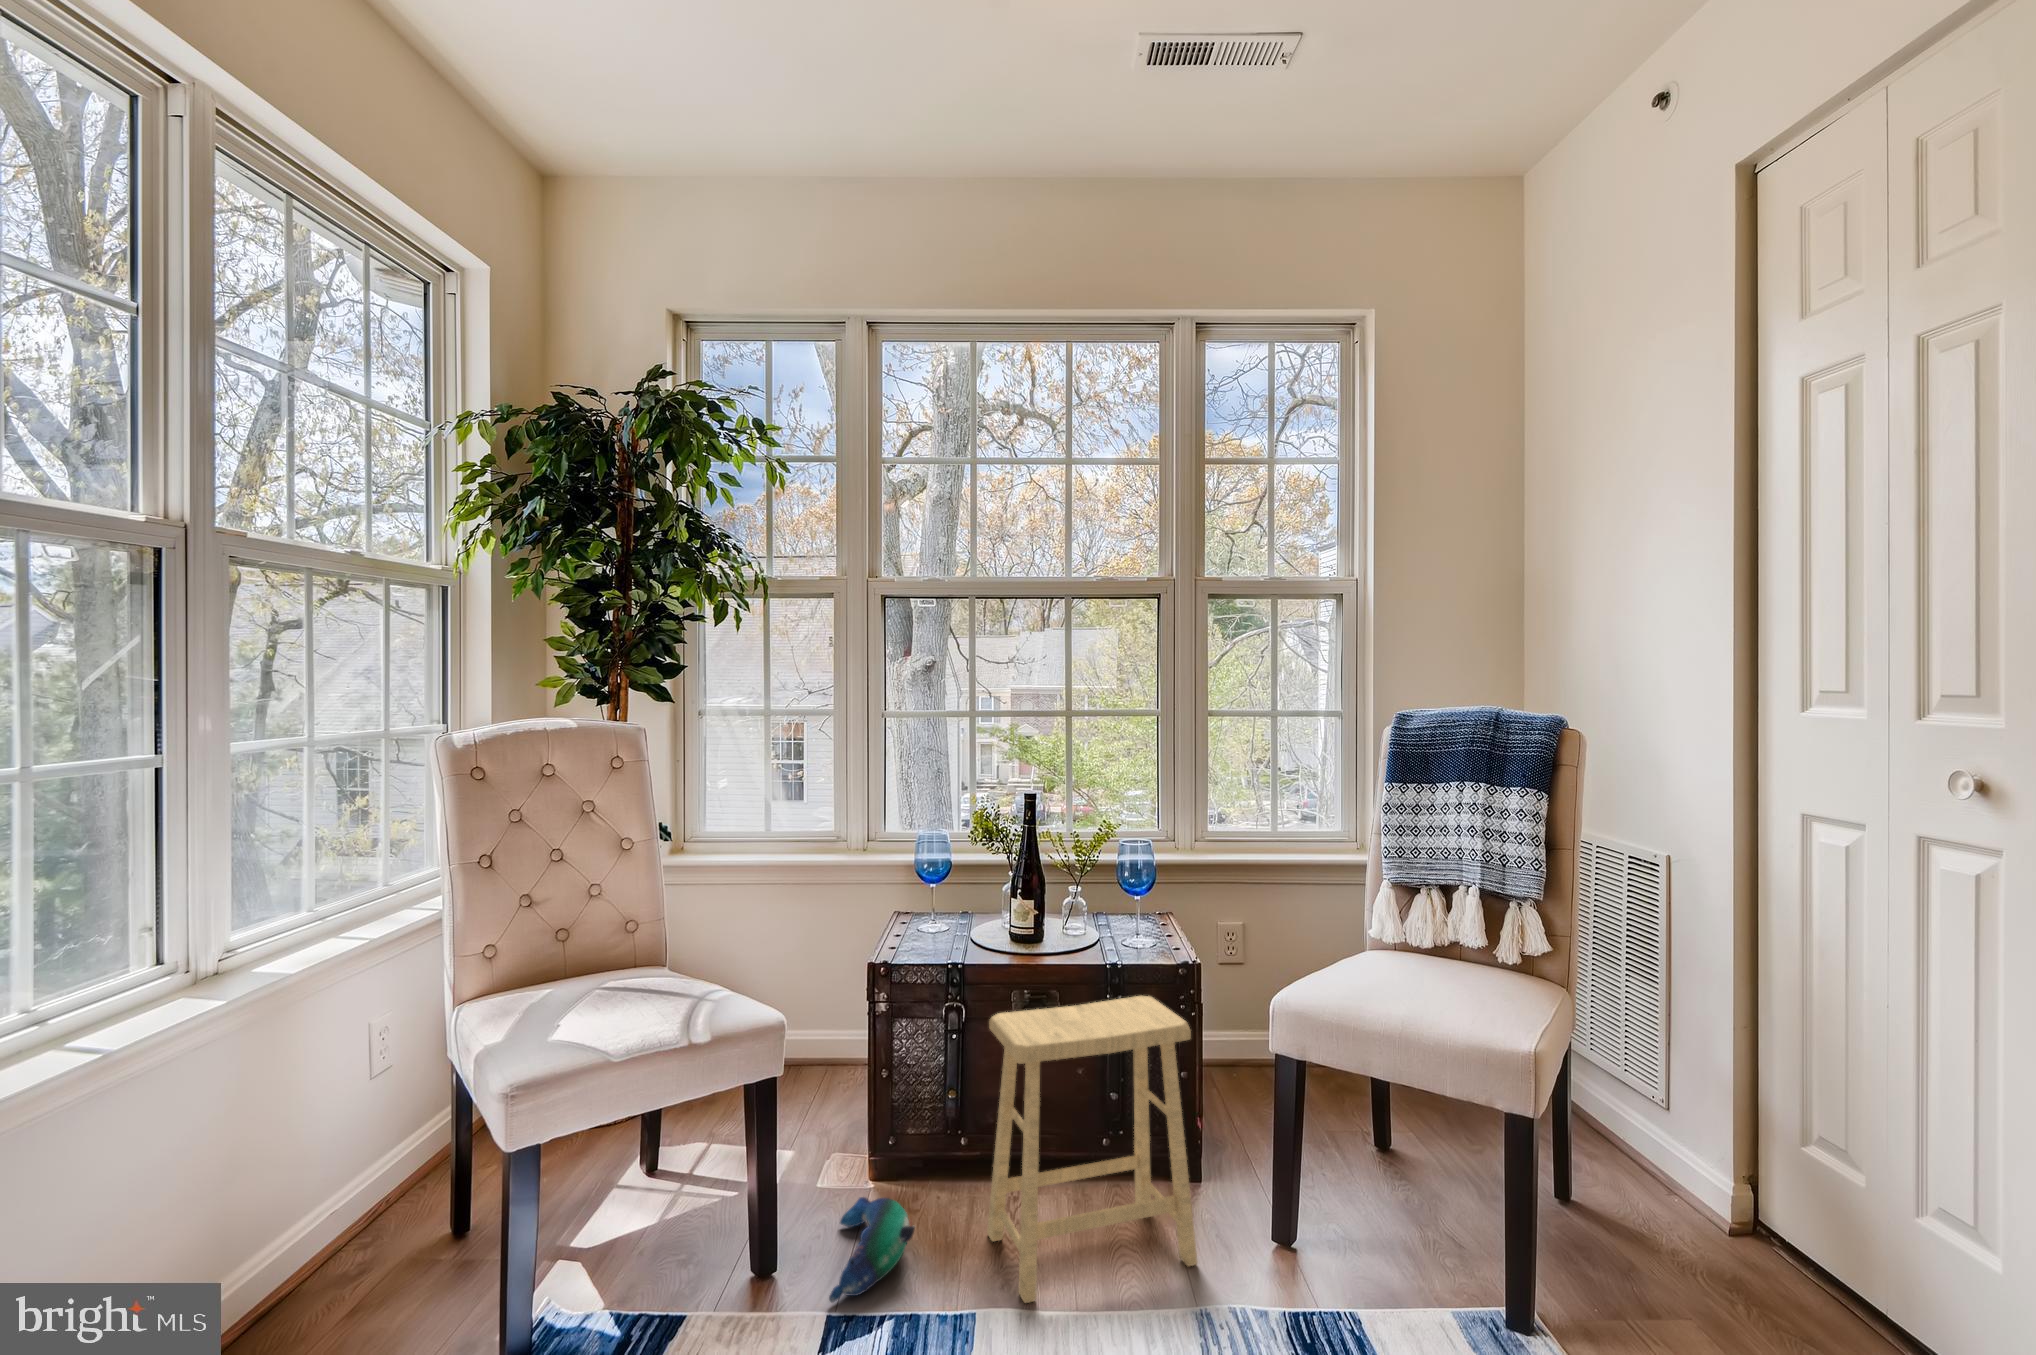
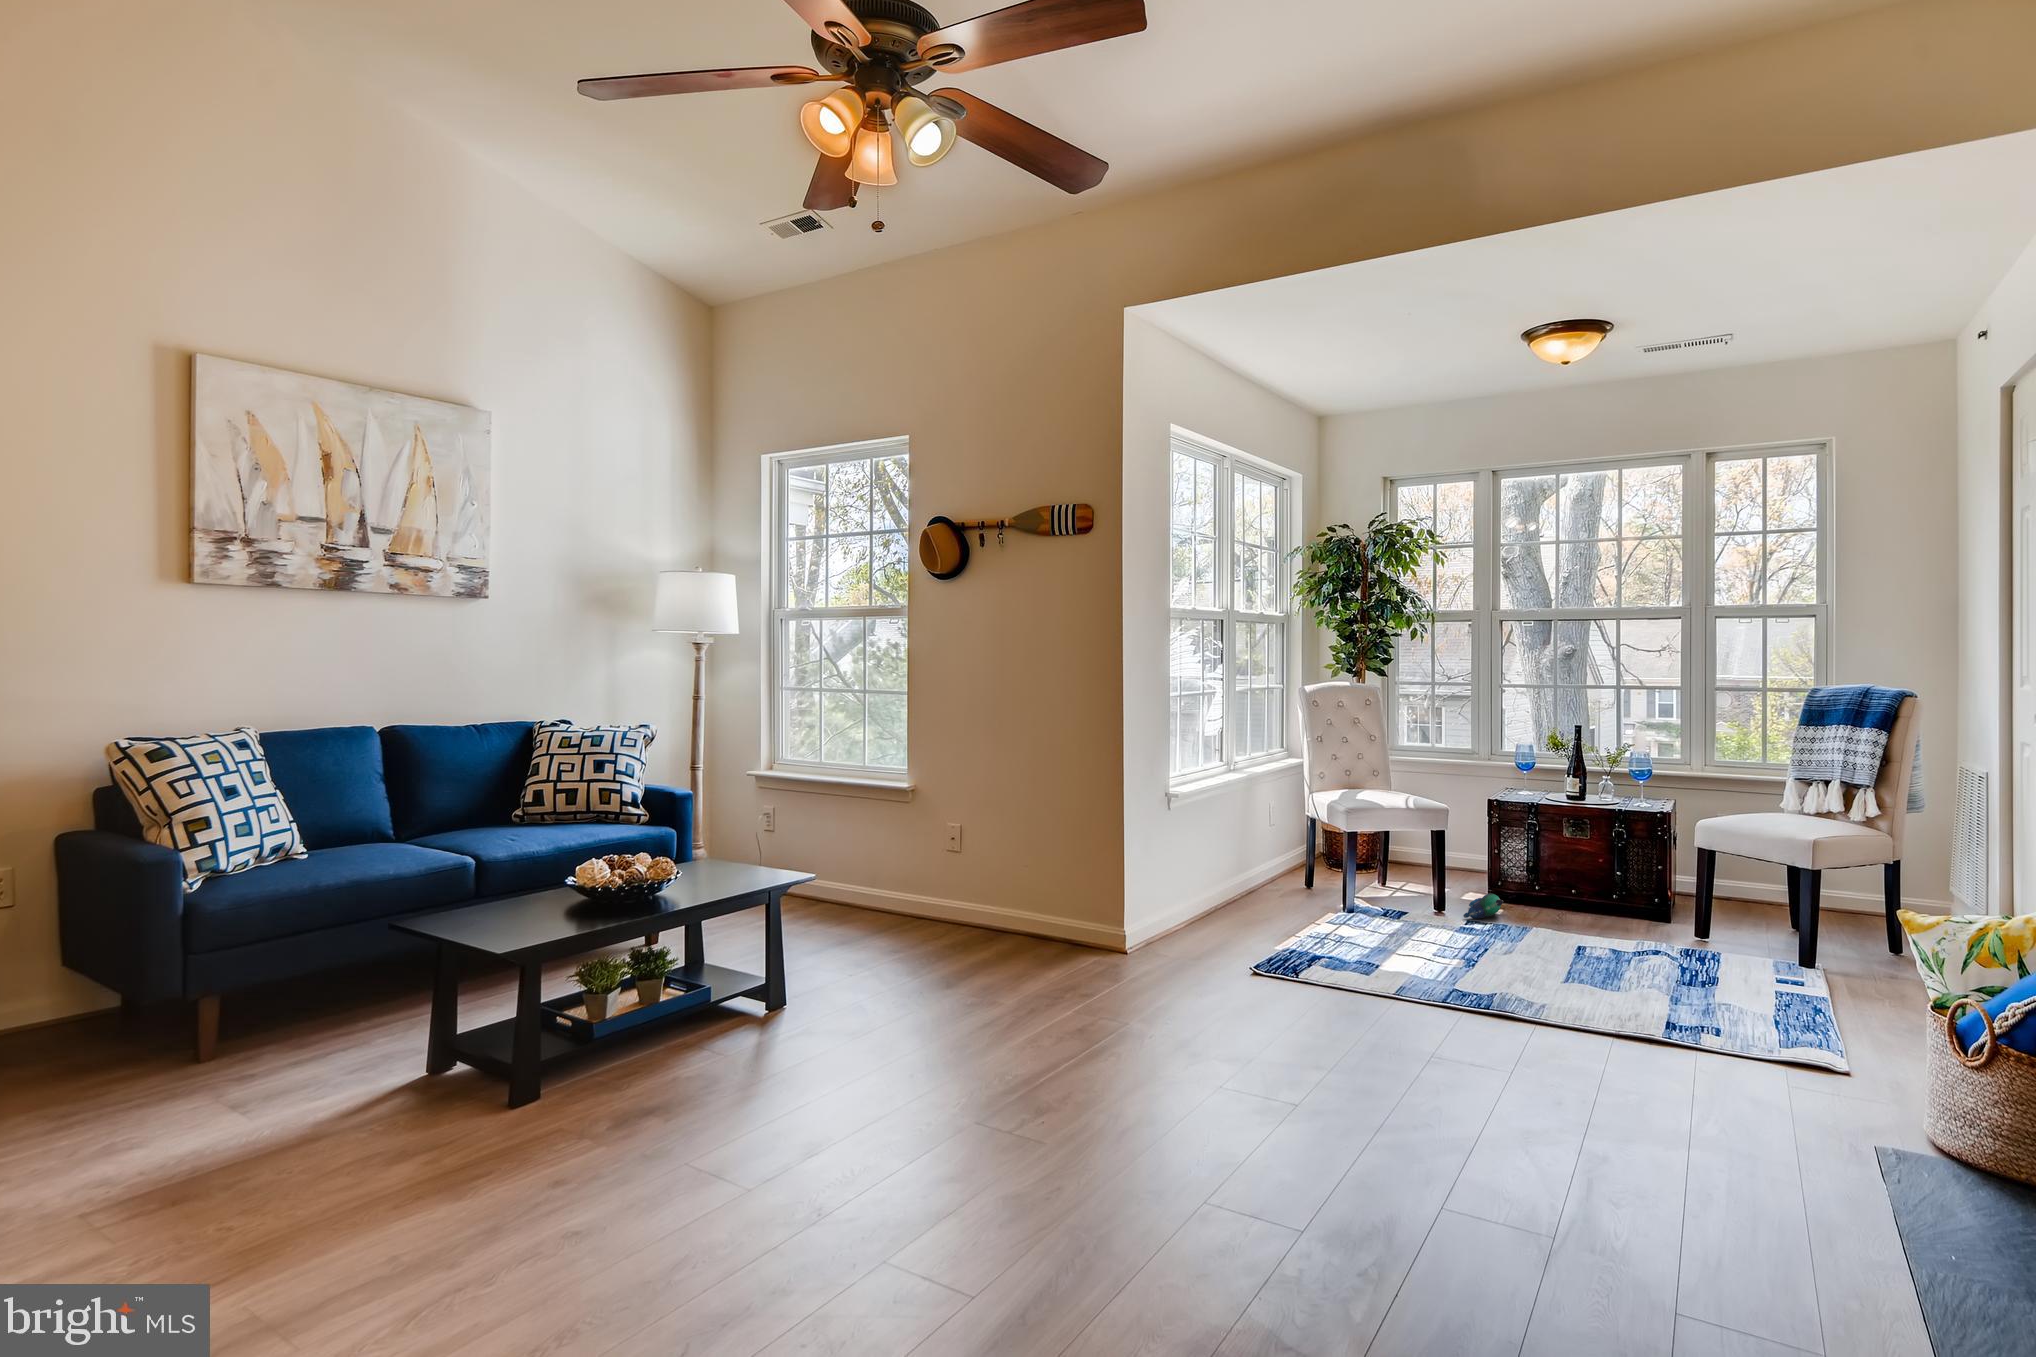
footstool: present [987,996,1197,1303] -> none [1540,817,1645,937]

